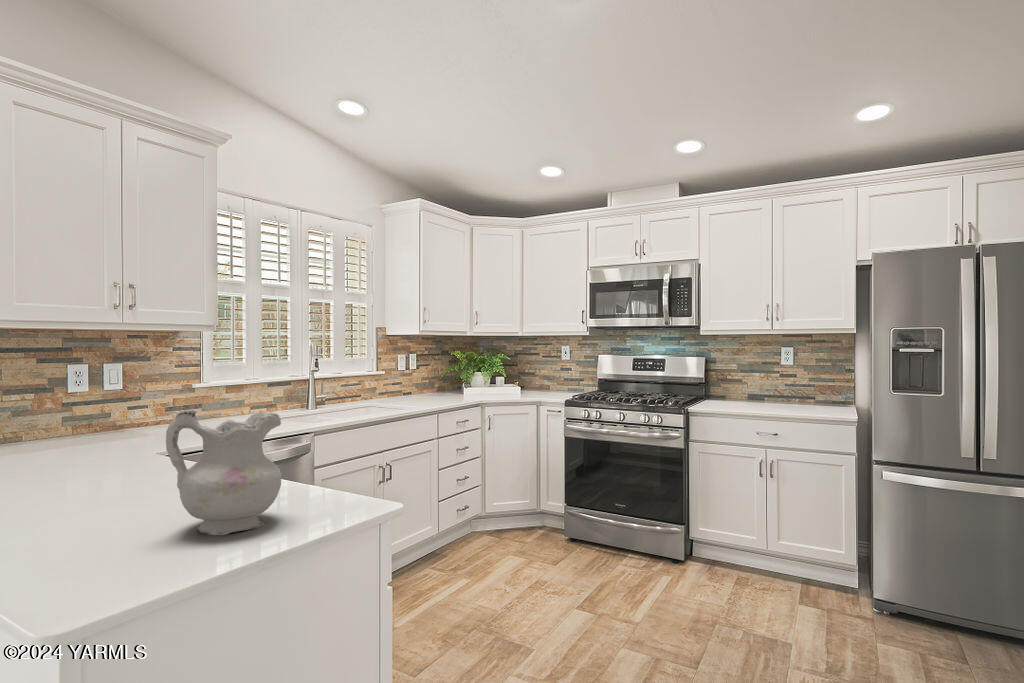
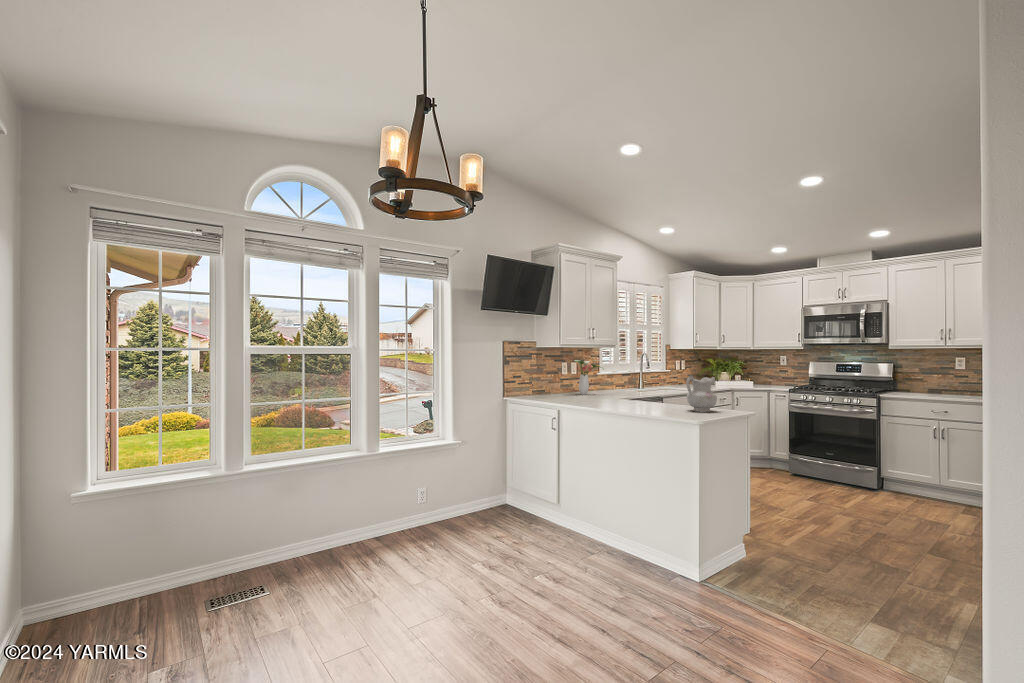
flower arrangement: none [73,356,162,440] -> present [575,360,600,395]

